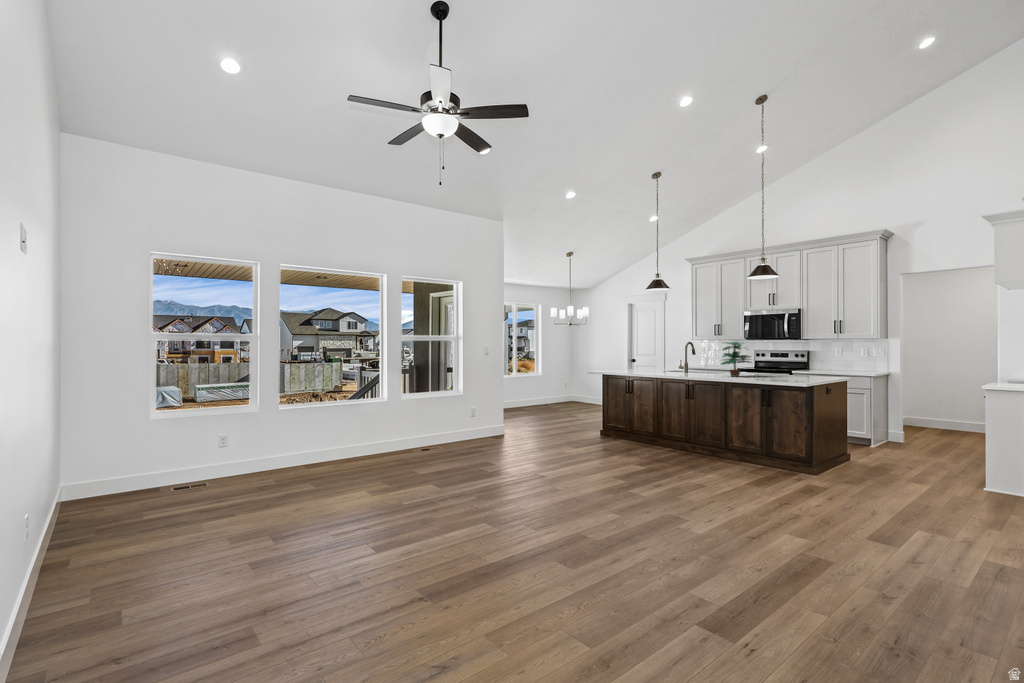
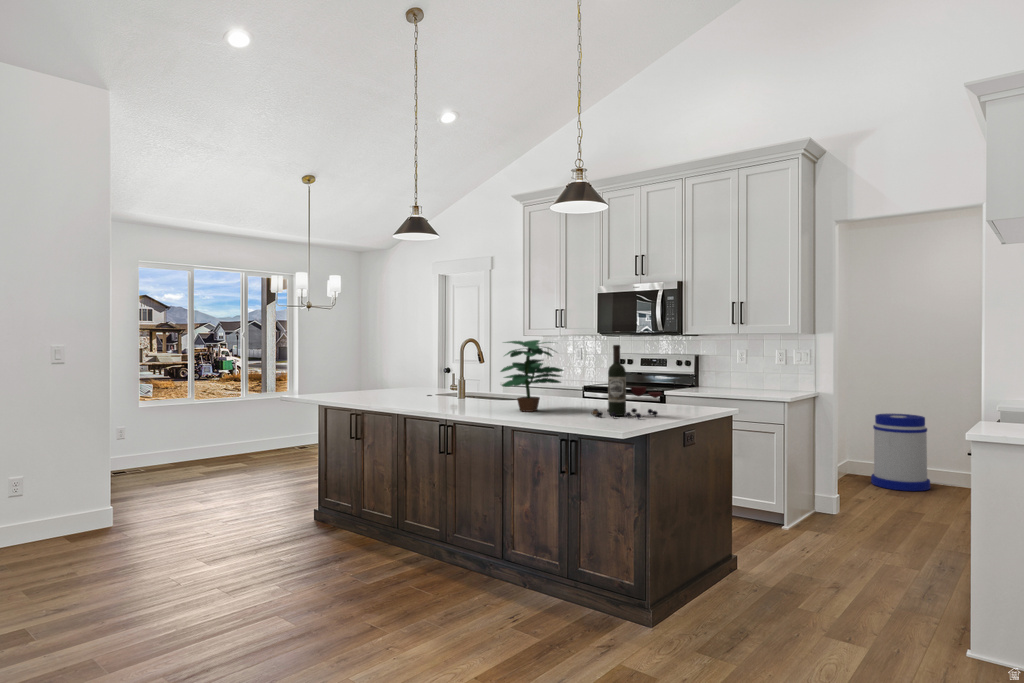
wine bottle: none [772,344,812,378] -> present [592,345,662,418]
trash can: none [926,387,967,434] -> present [871,414,930,491]

